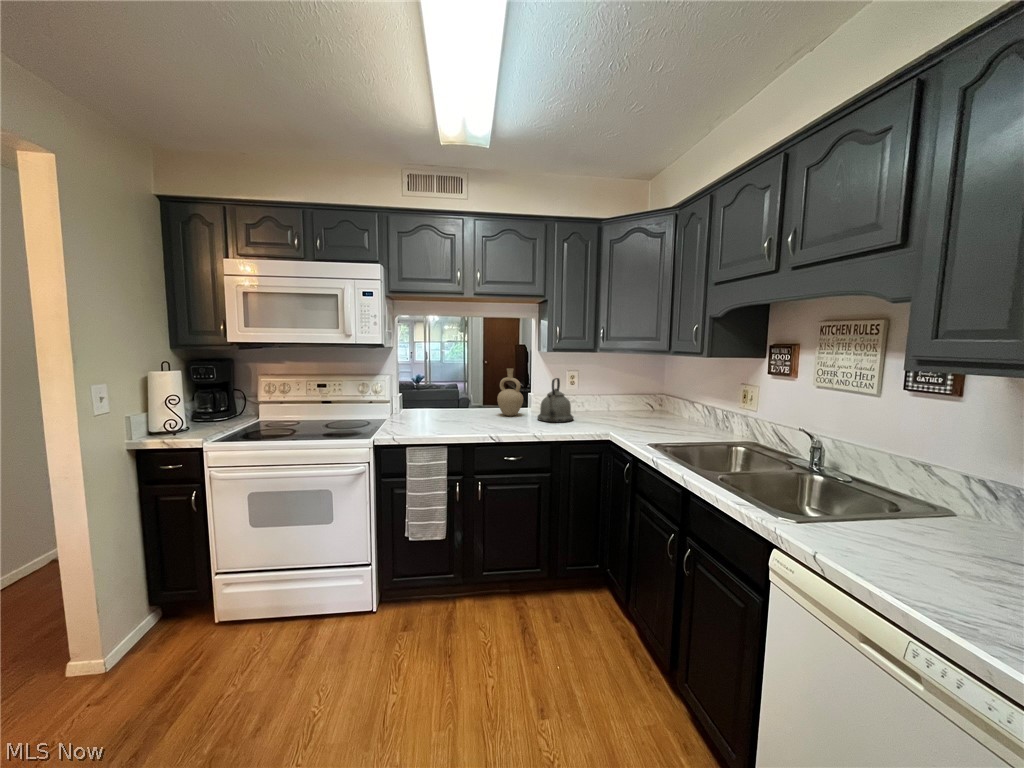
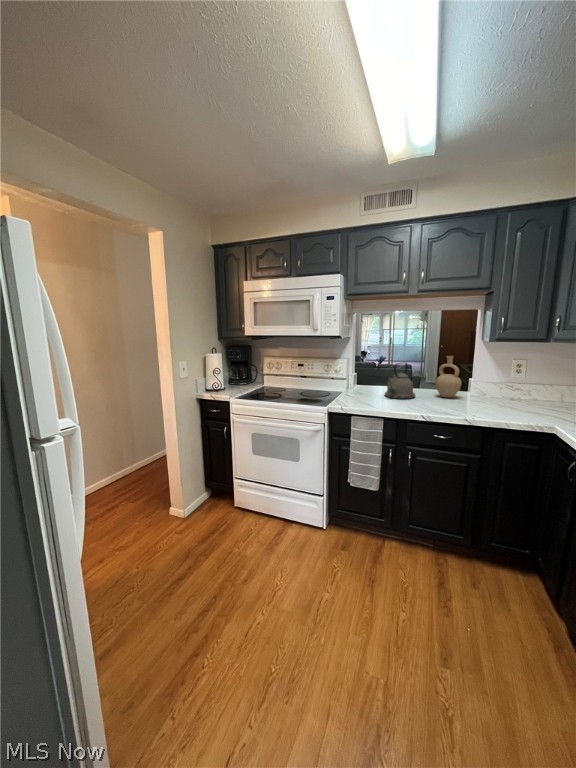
kettle: present [537,378,573,422] -> present [385,363,415,399]

